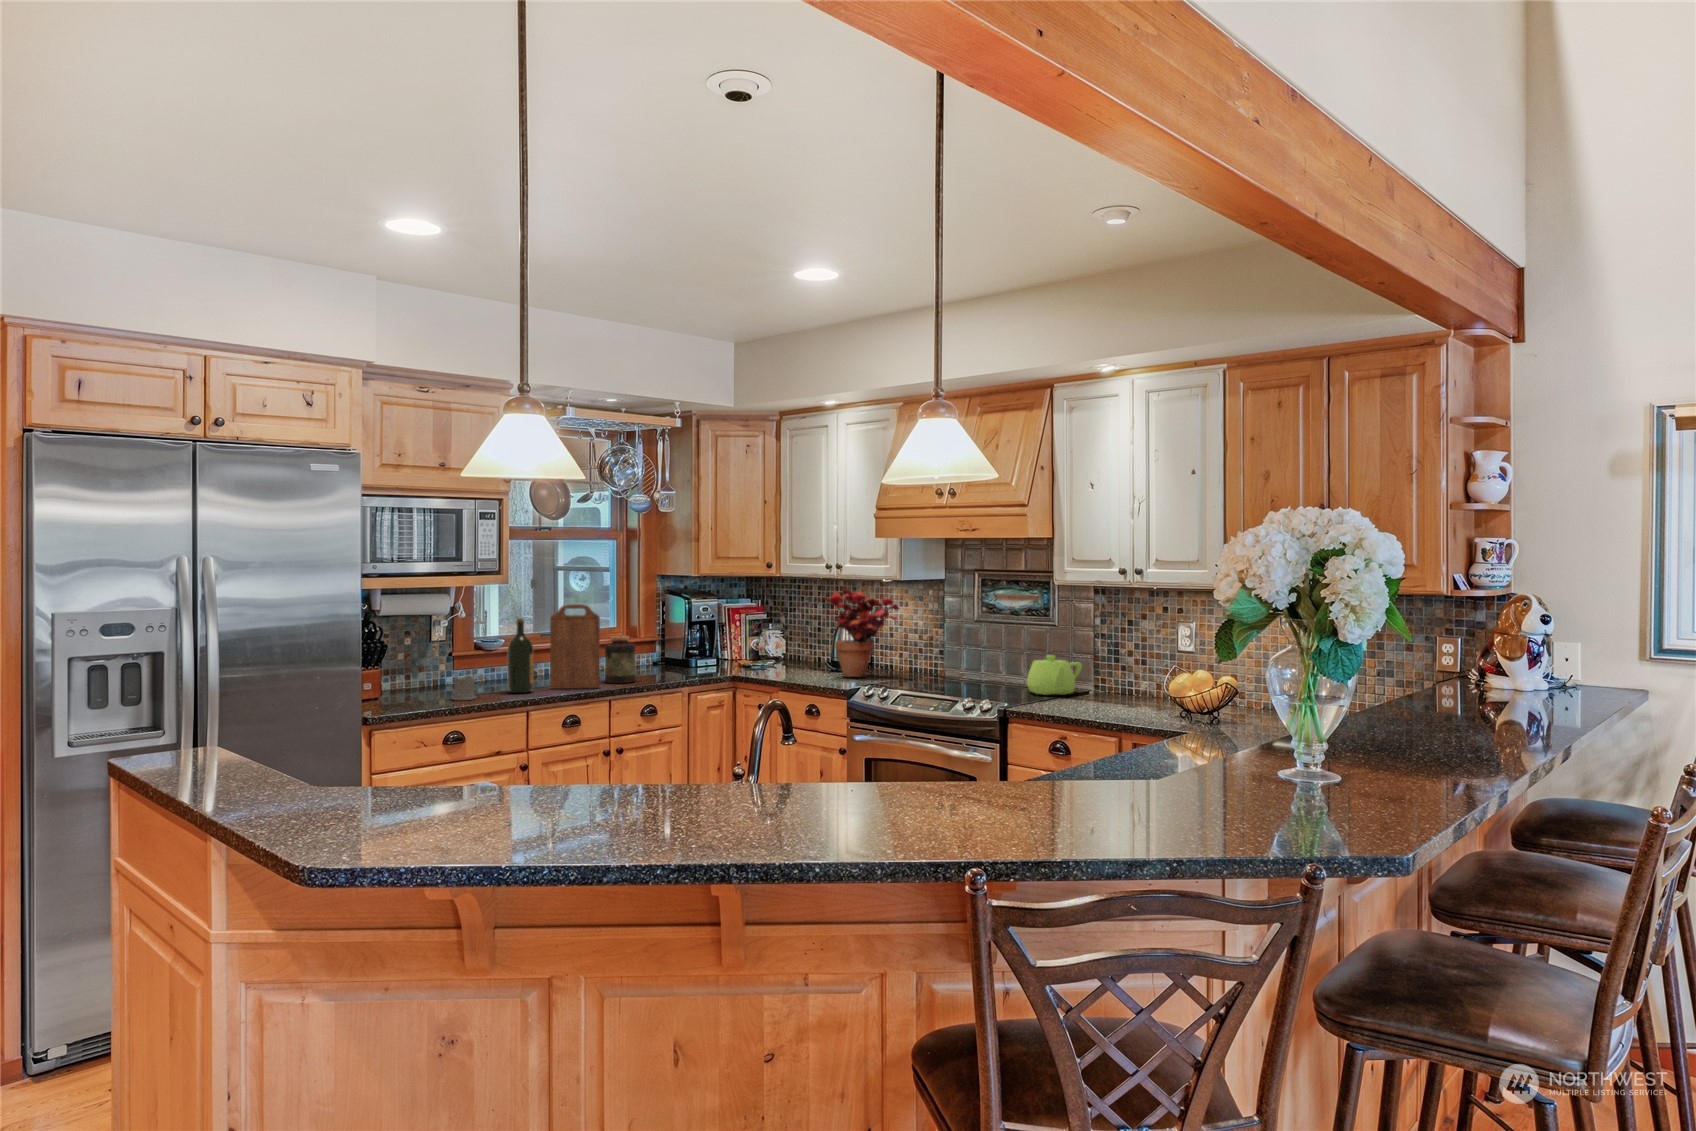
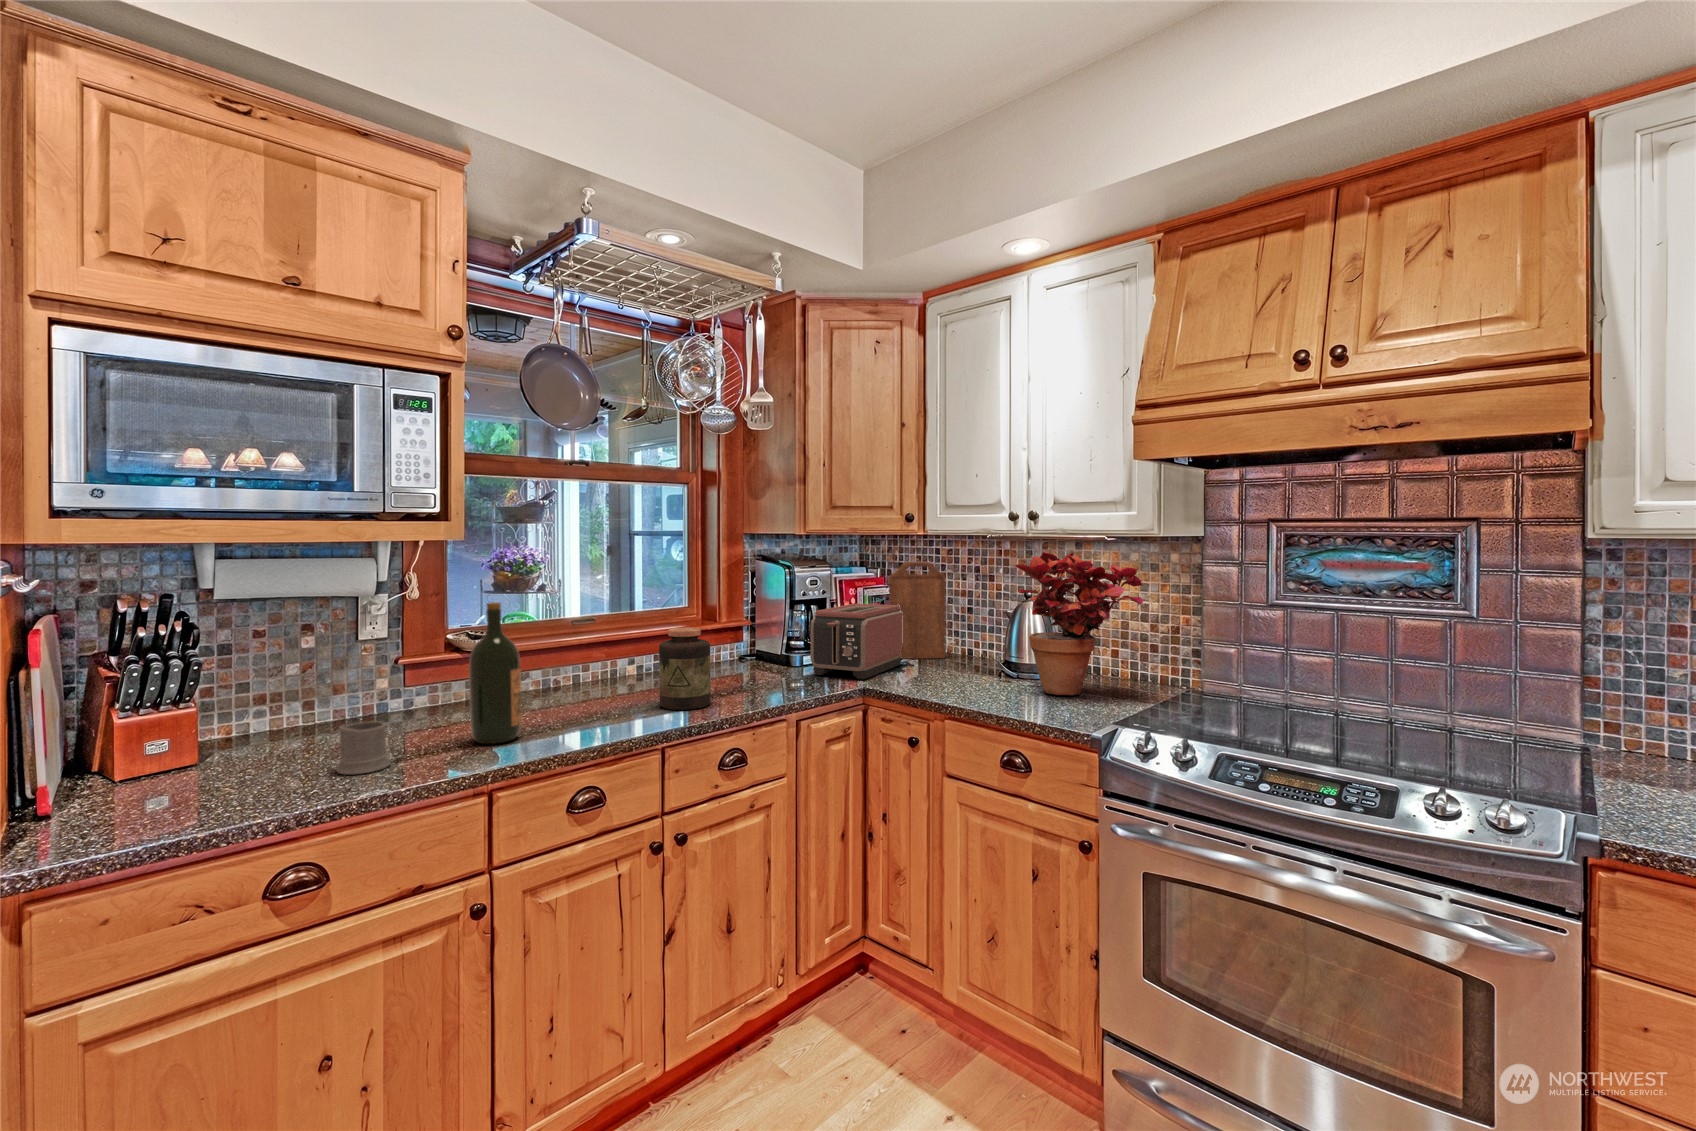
cutting board: present [550,604,600,689] -> present [889,562,946,659]
toaster: none [701,625,766,672] -> present [810,603,902,679]
teapot: present [1027,655,1082,695] -> none [1463,680,1604,765]

